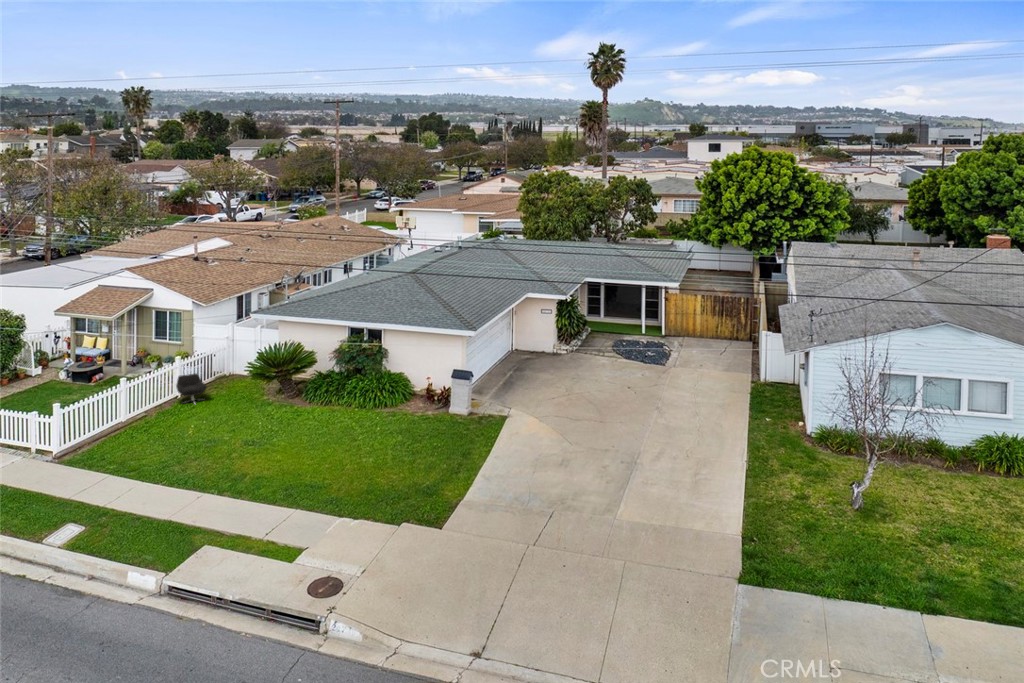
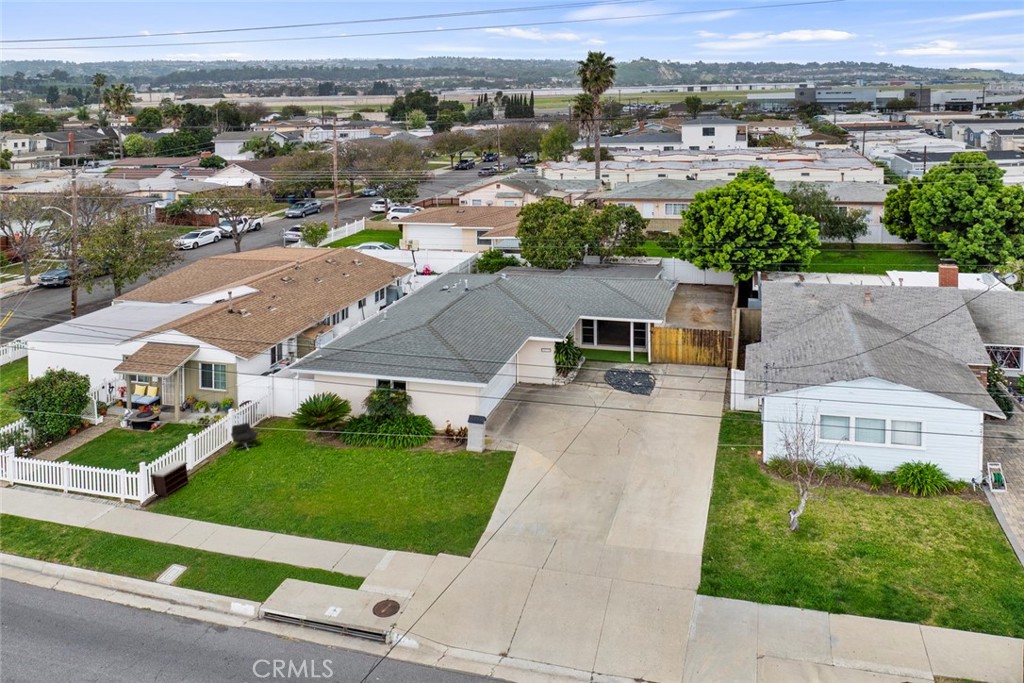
bench: none [65,408,116,451] -> present [150,460,189,498]

